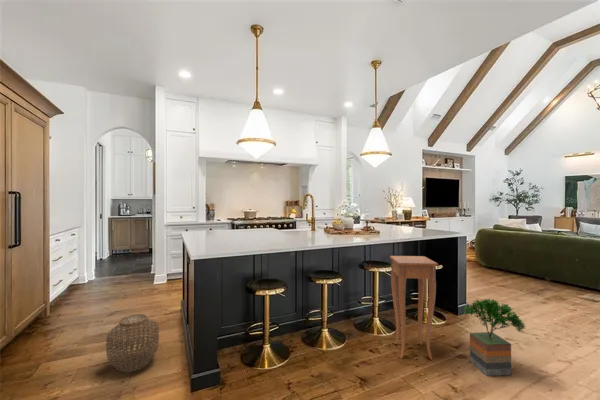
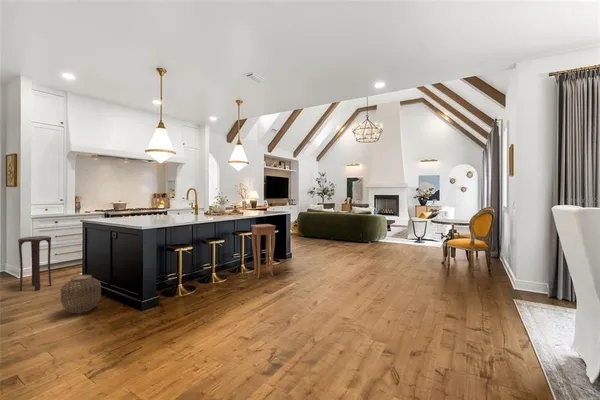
stool: none [126,248,157,311] -> present [18,236,52,291]
potted tree: present [464,299,525,376] -> none [287,242,313,277]

